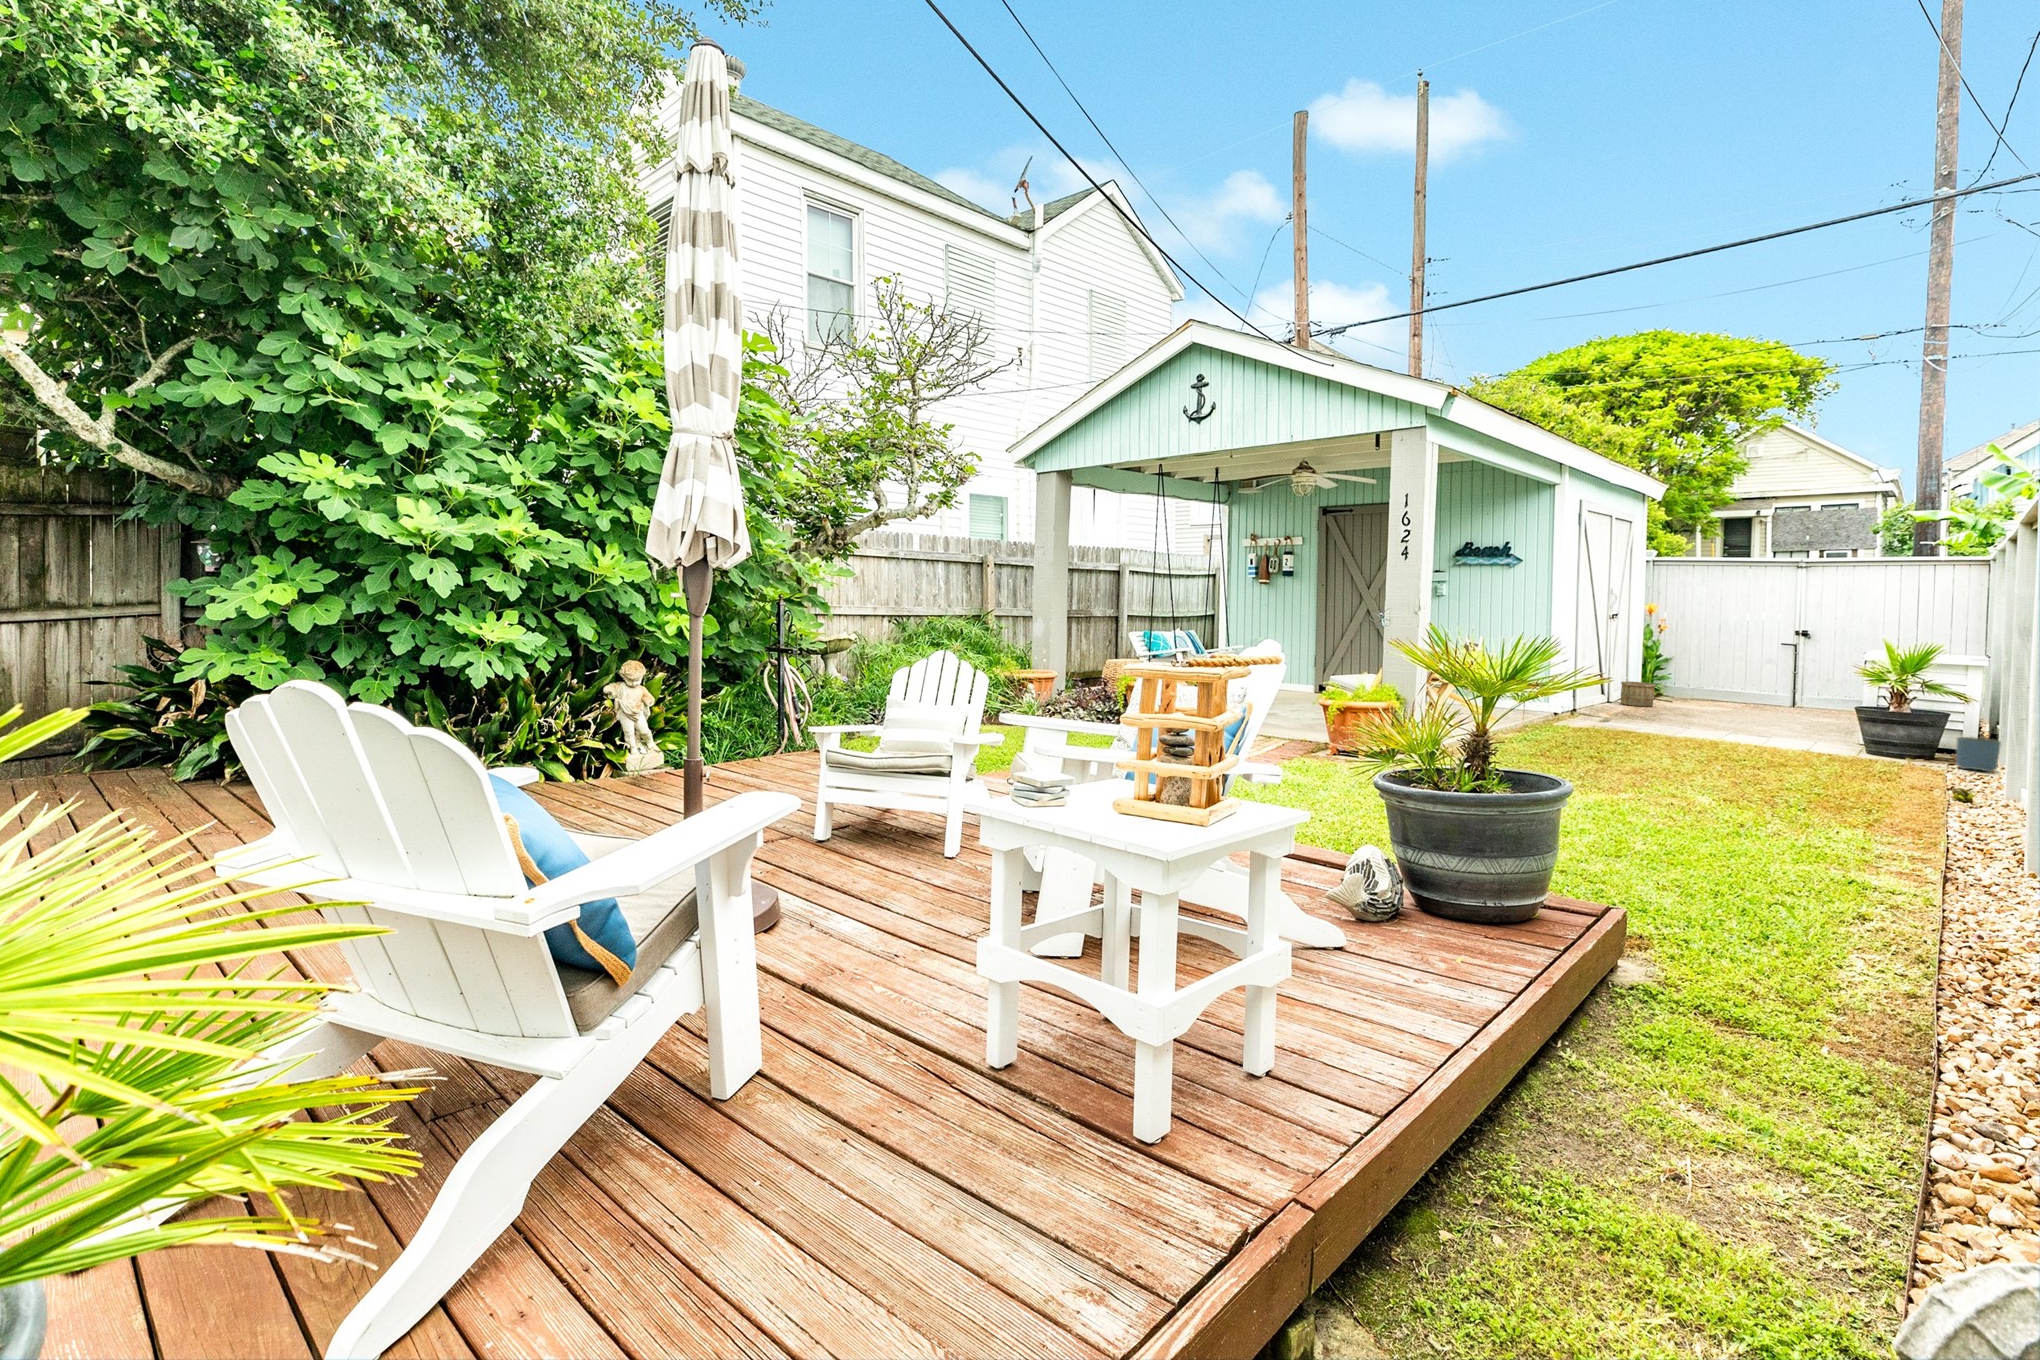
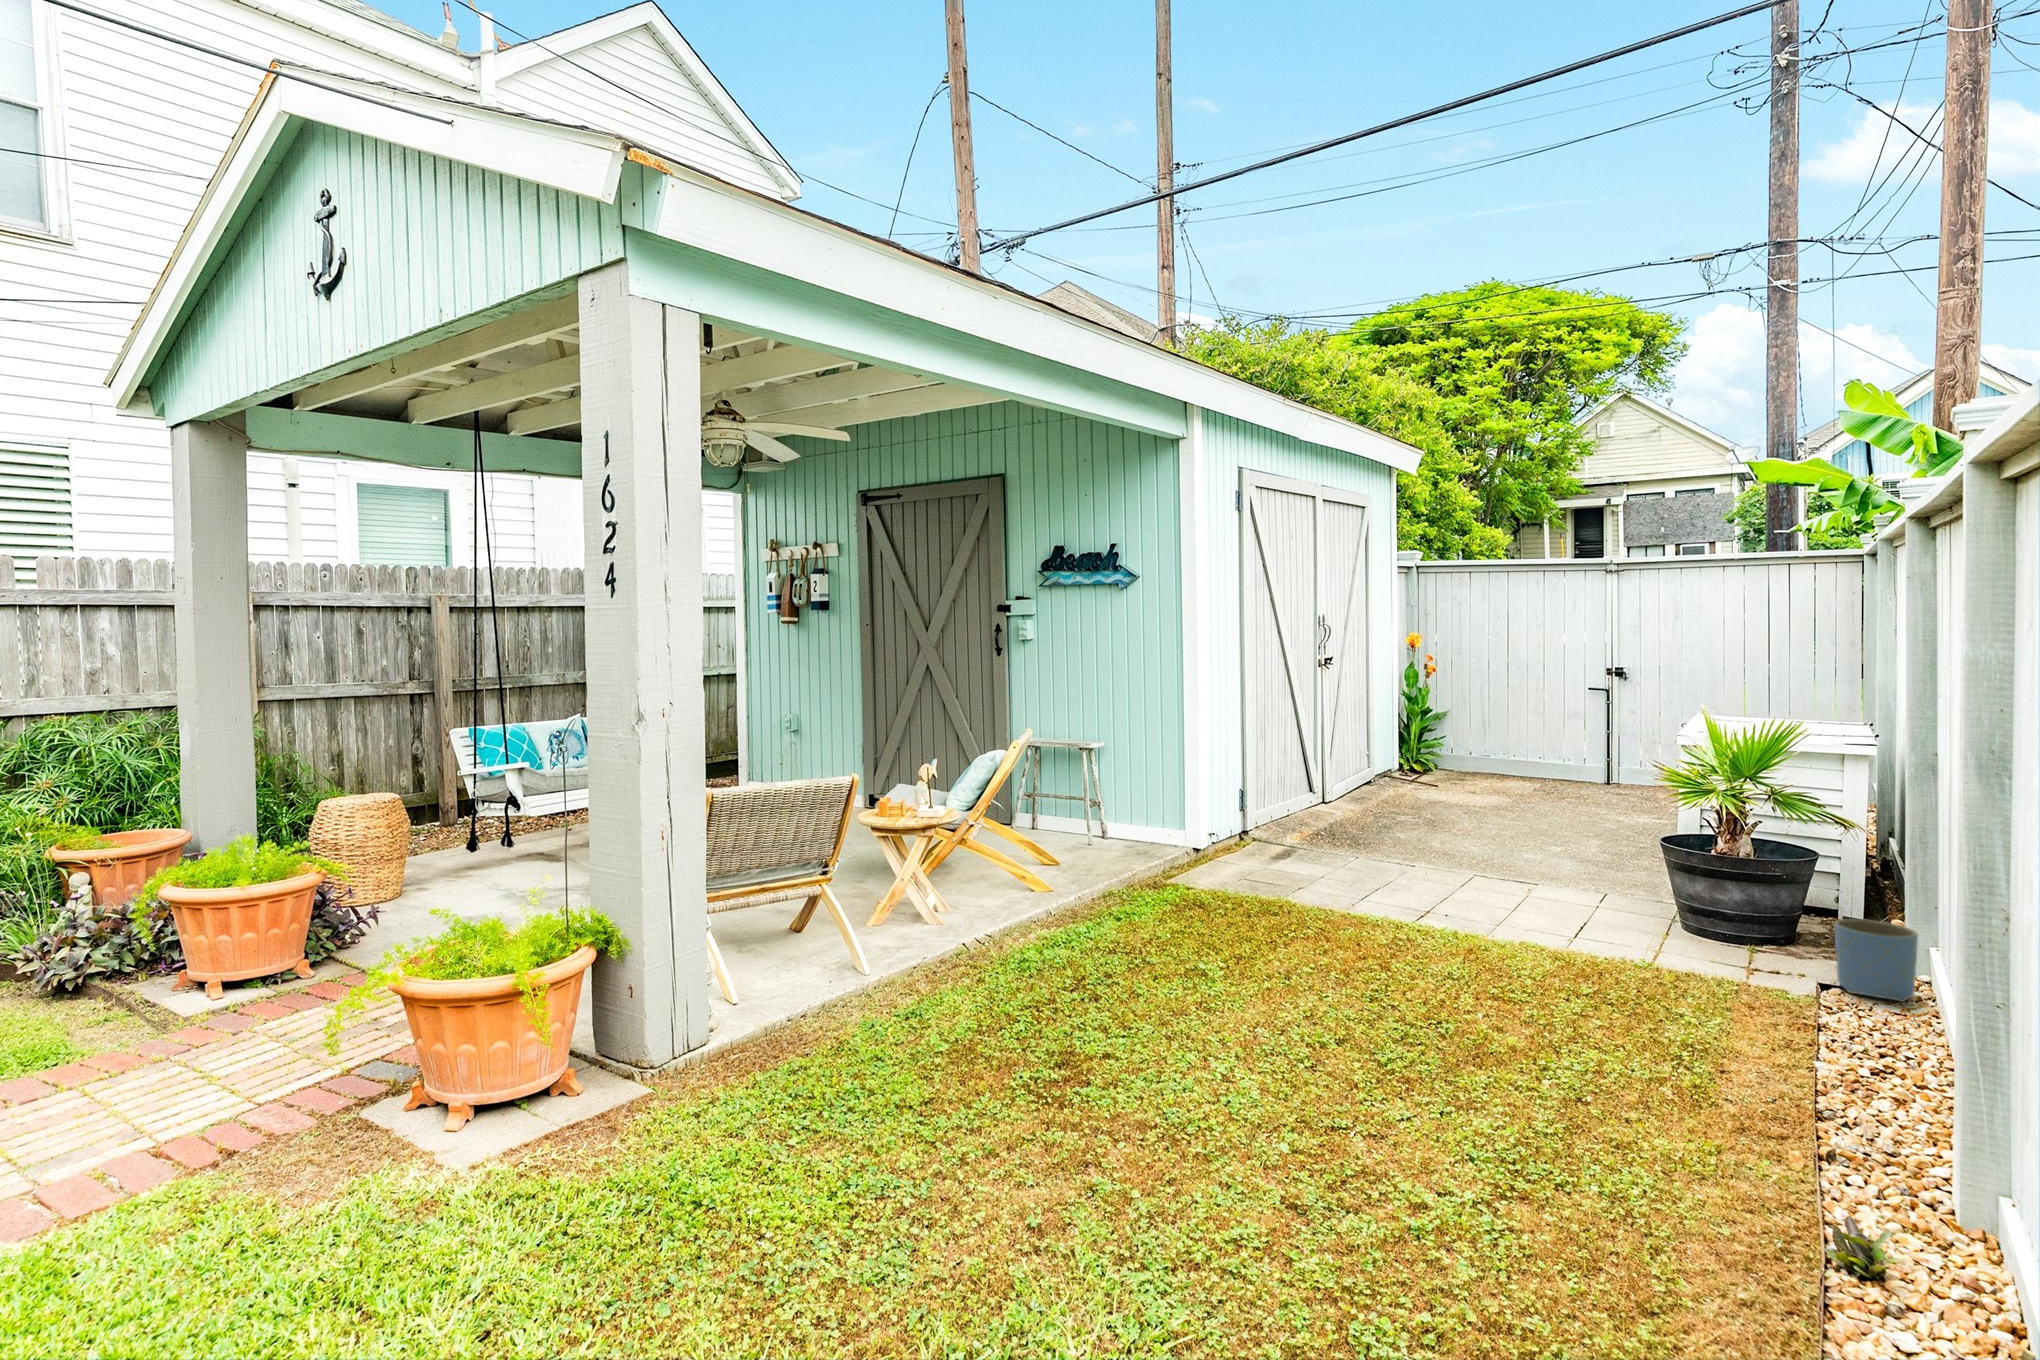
wooden bucket: present [1621,681,1656,707] -> none [1354,761,1404,803]

